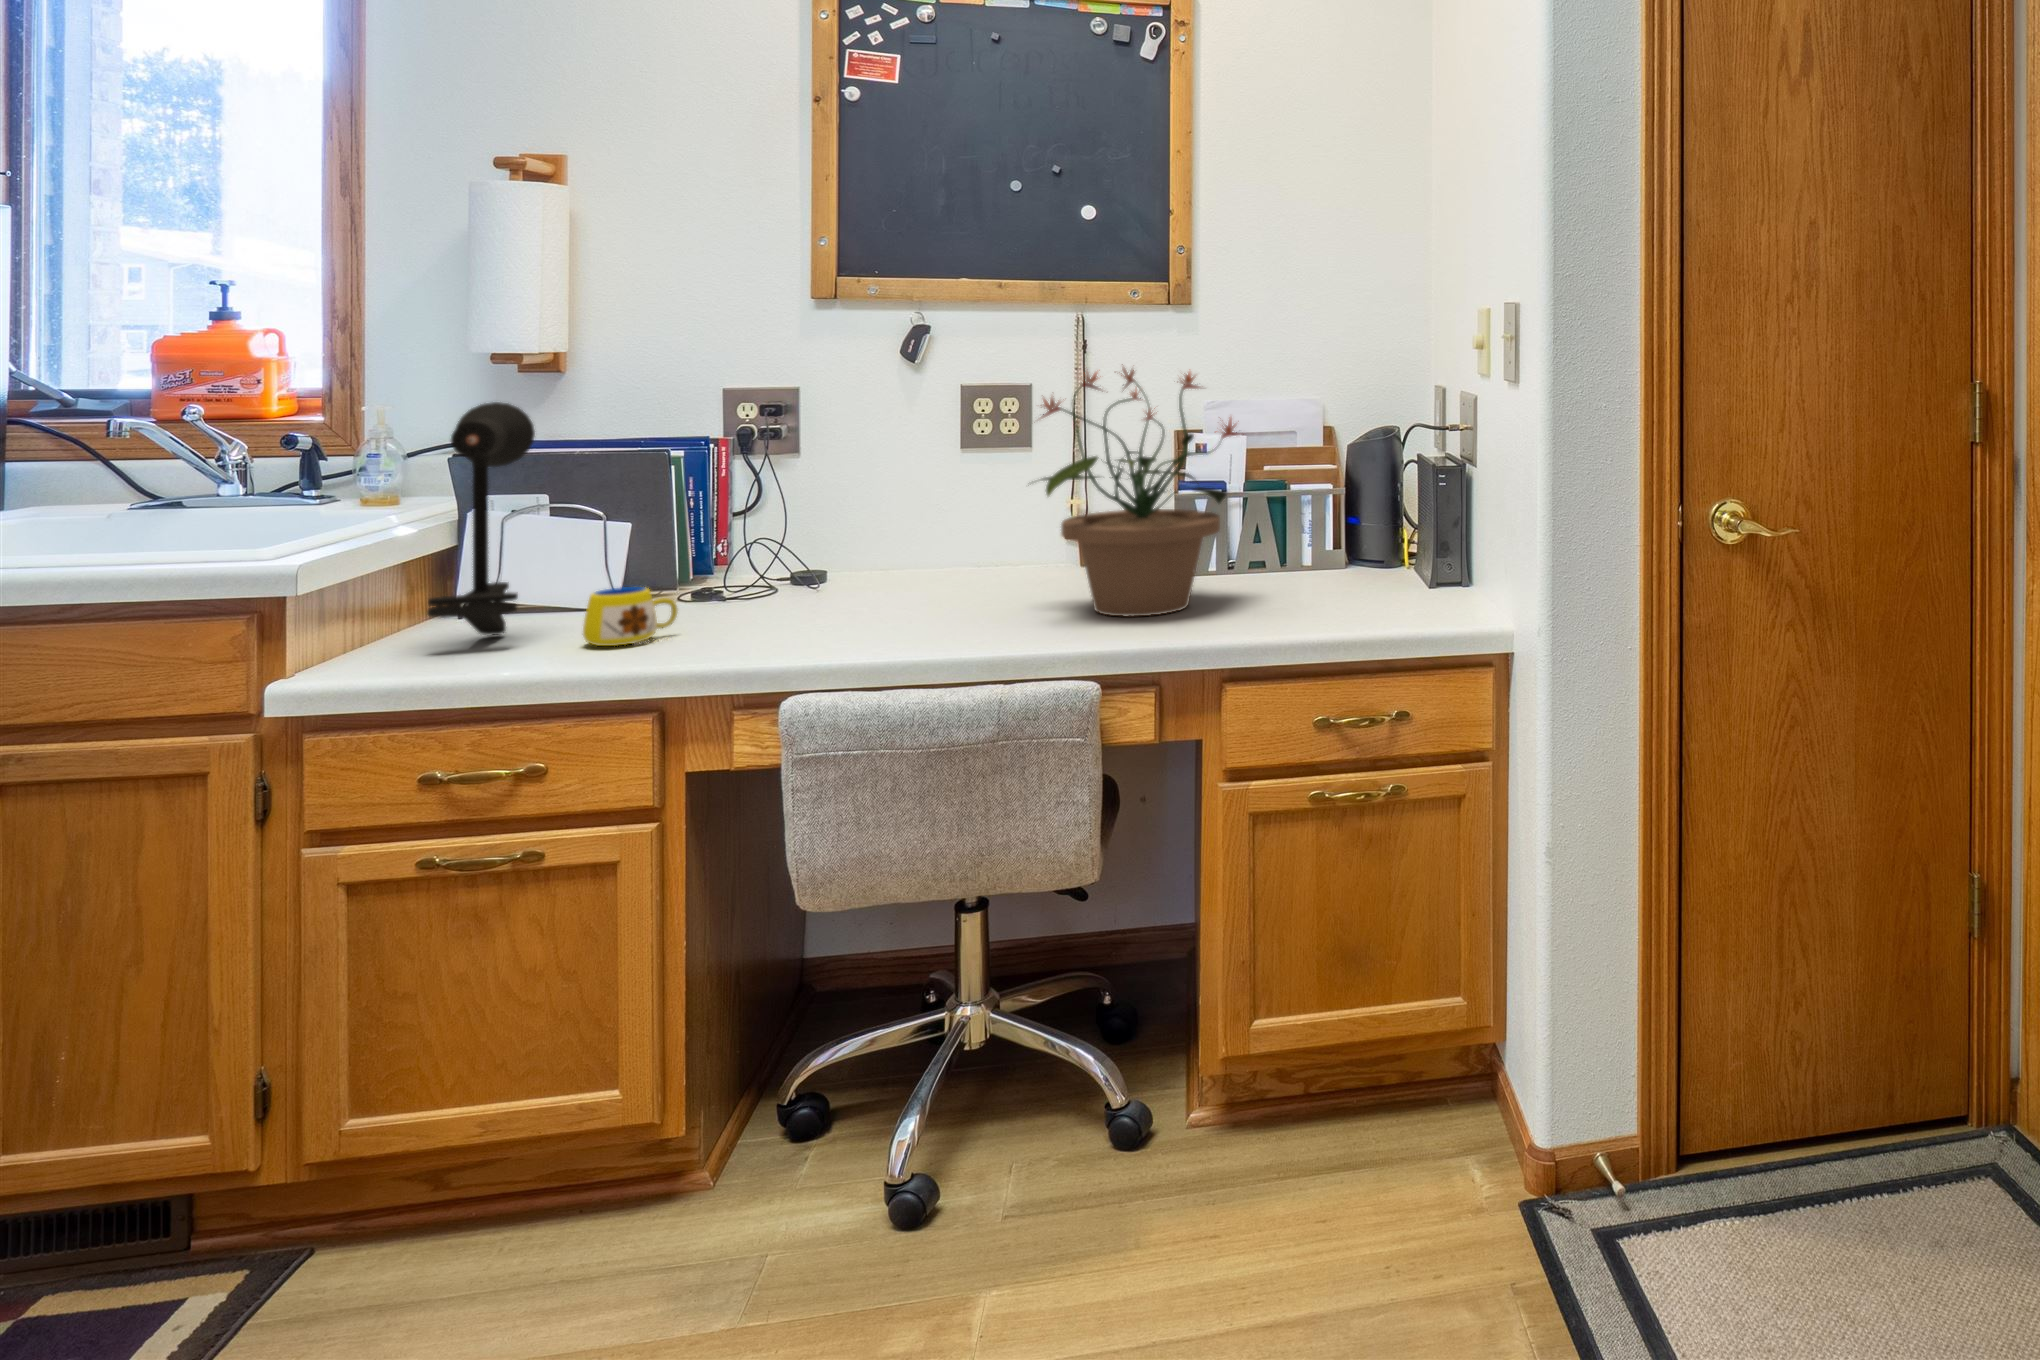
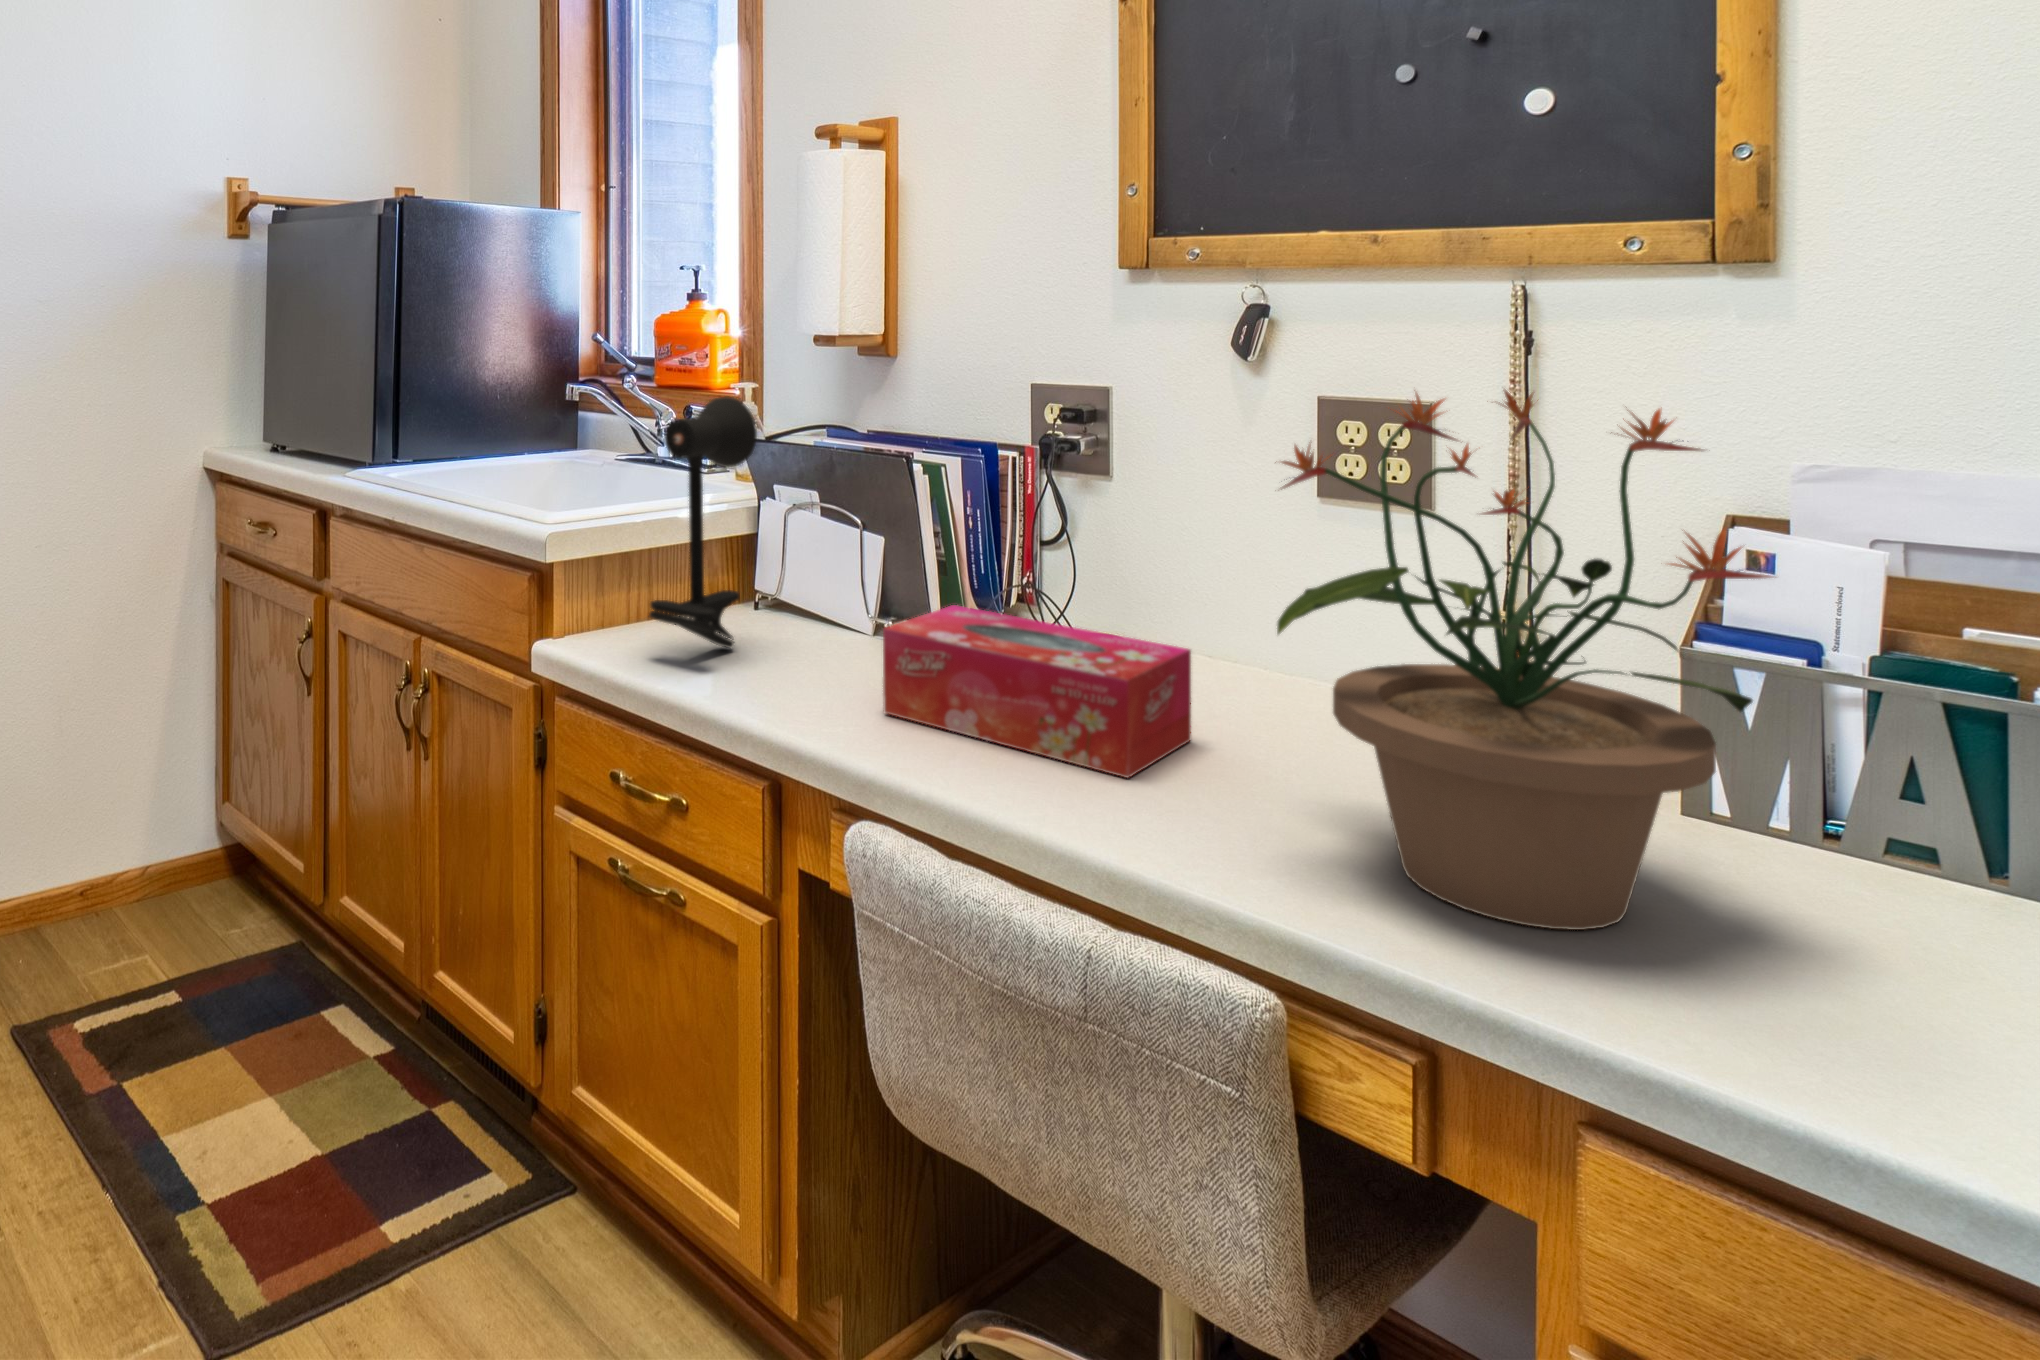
tissue box: none [721,542,938,632] -> present [883,605,1191,778]
mug: present [583,587,677,646] -> none [749,627,847,710]

